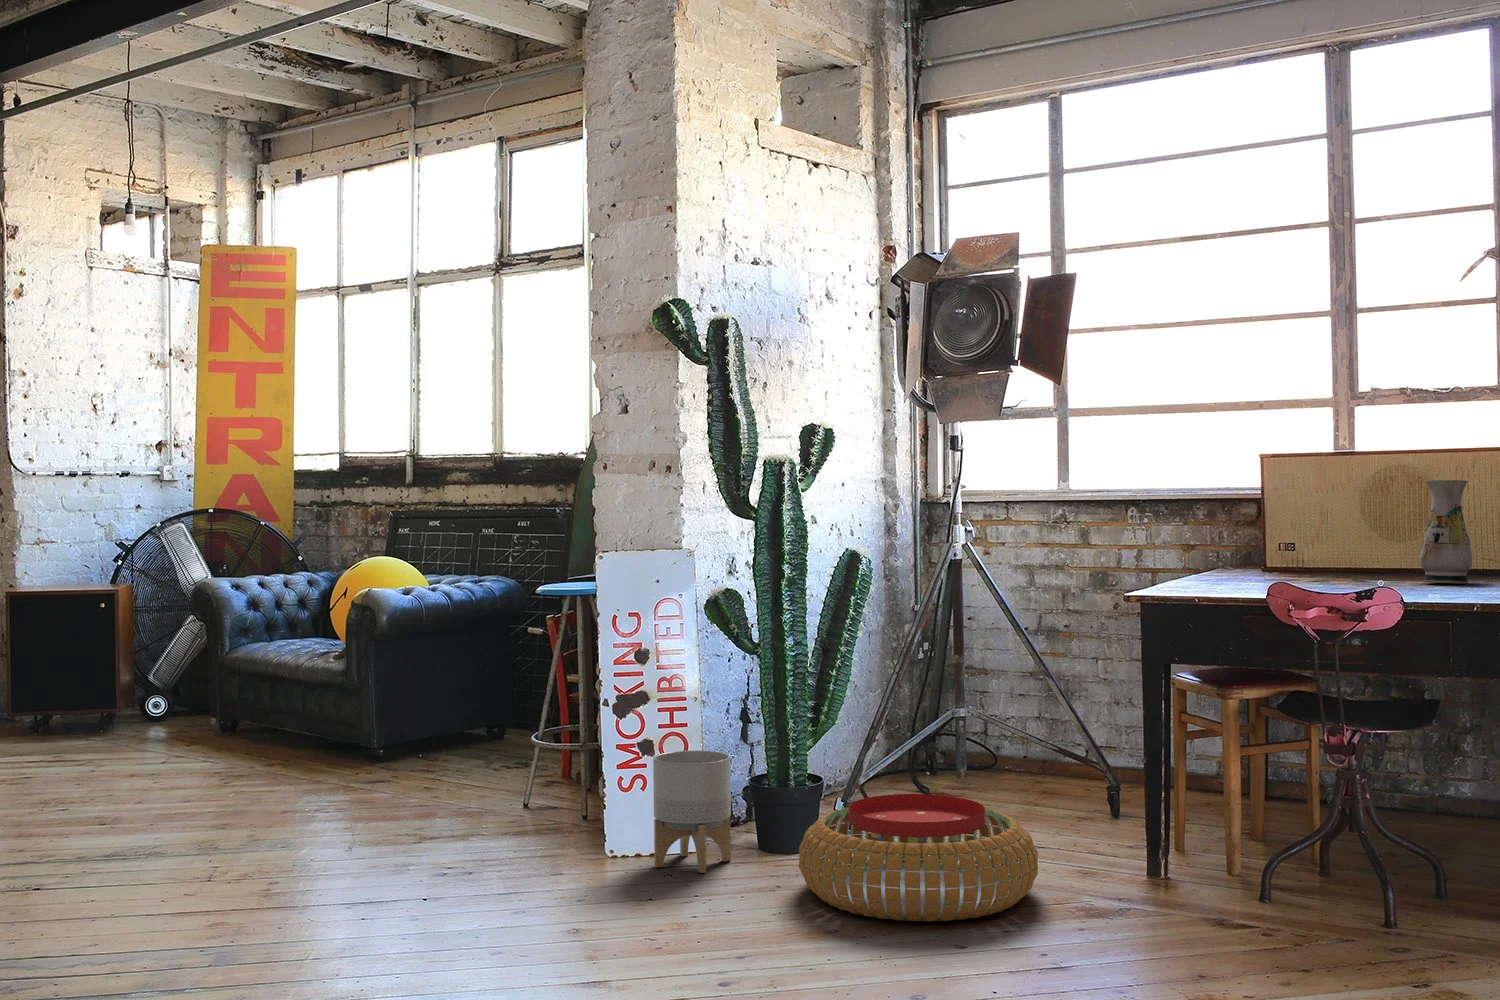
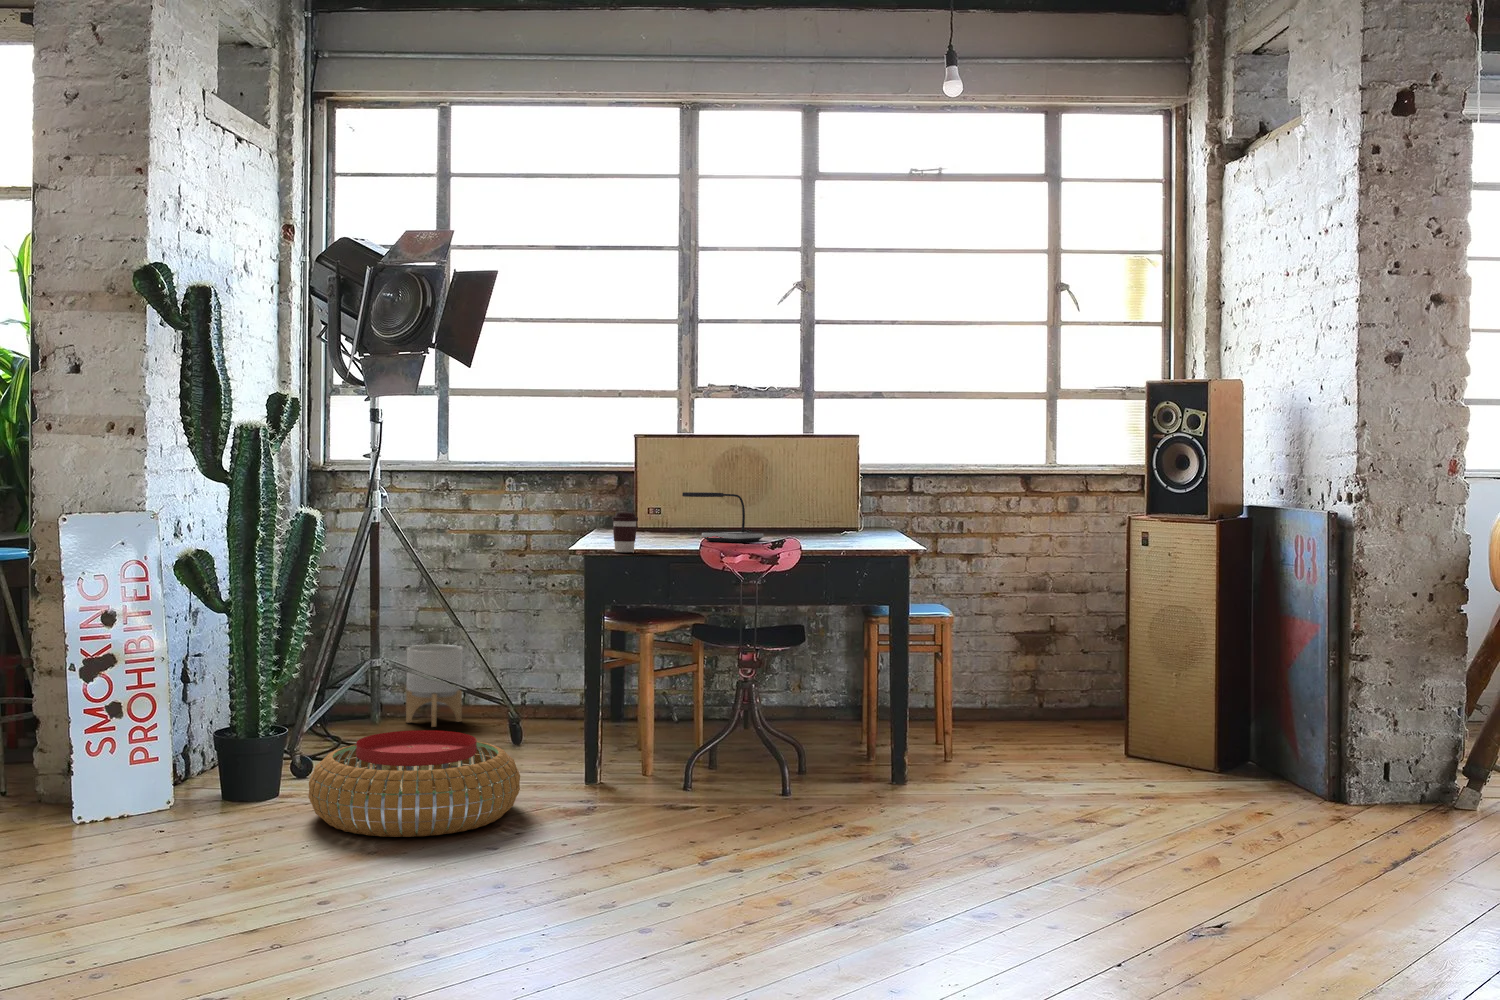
vase: present [1420,480,1472,584] -> none [770,473,804,547]
desk lamp: none [1302,512,1440,578] -> present [682,492,764,542]
coffee cup: none [1177,540,1211,590] -> present [612,513,638,552]
planter: present [653,750,731,873] -> present [406,645,463,727]

